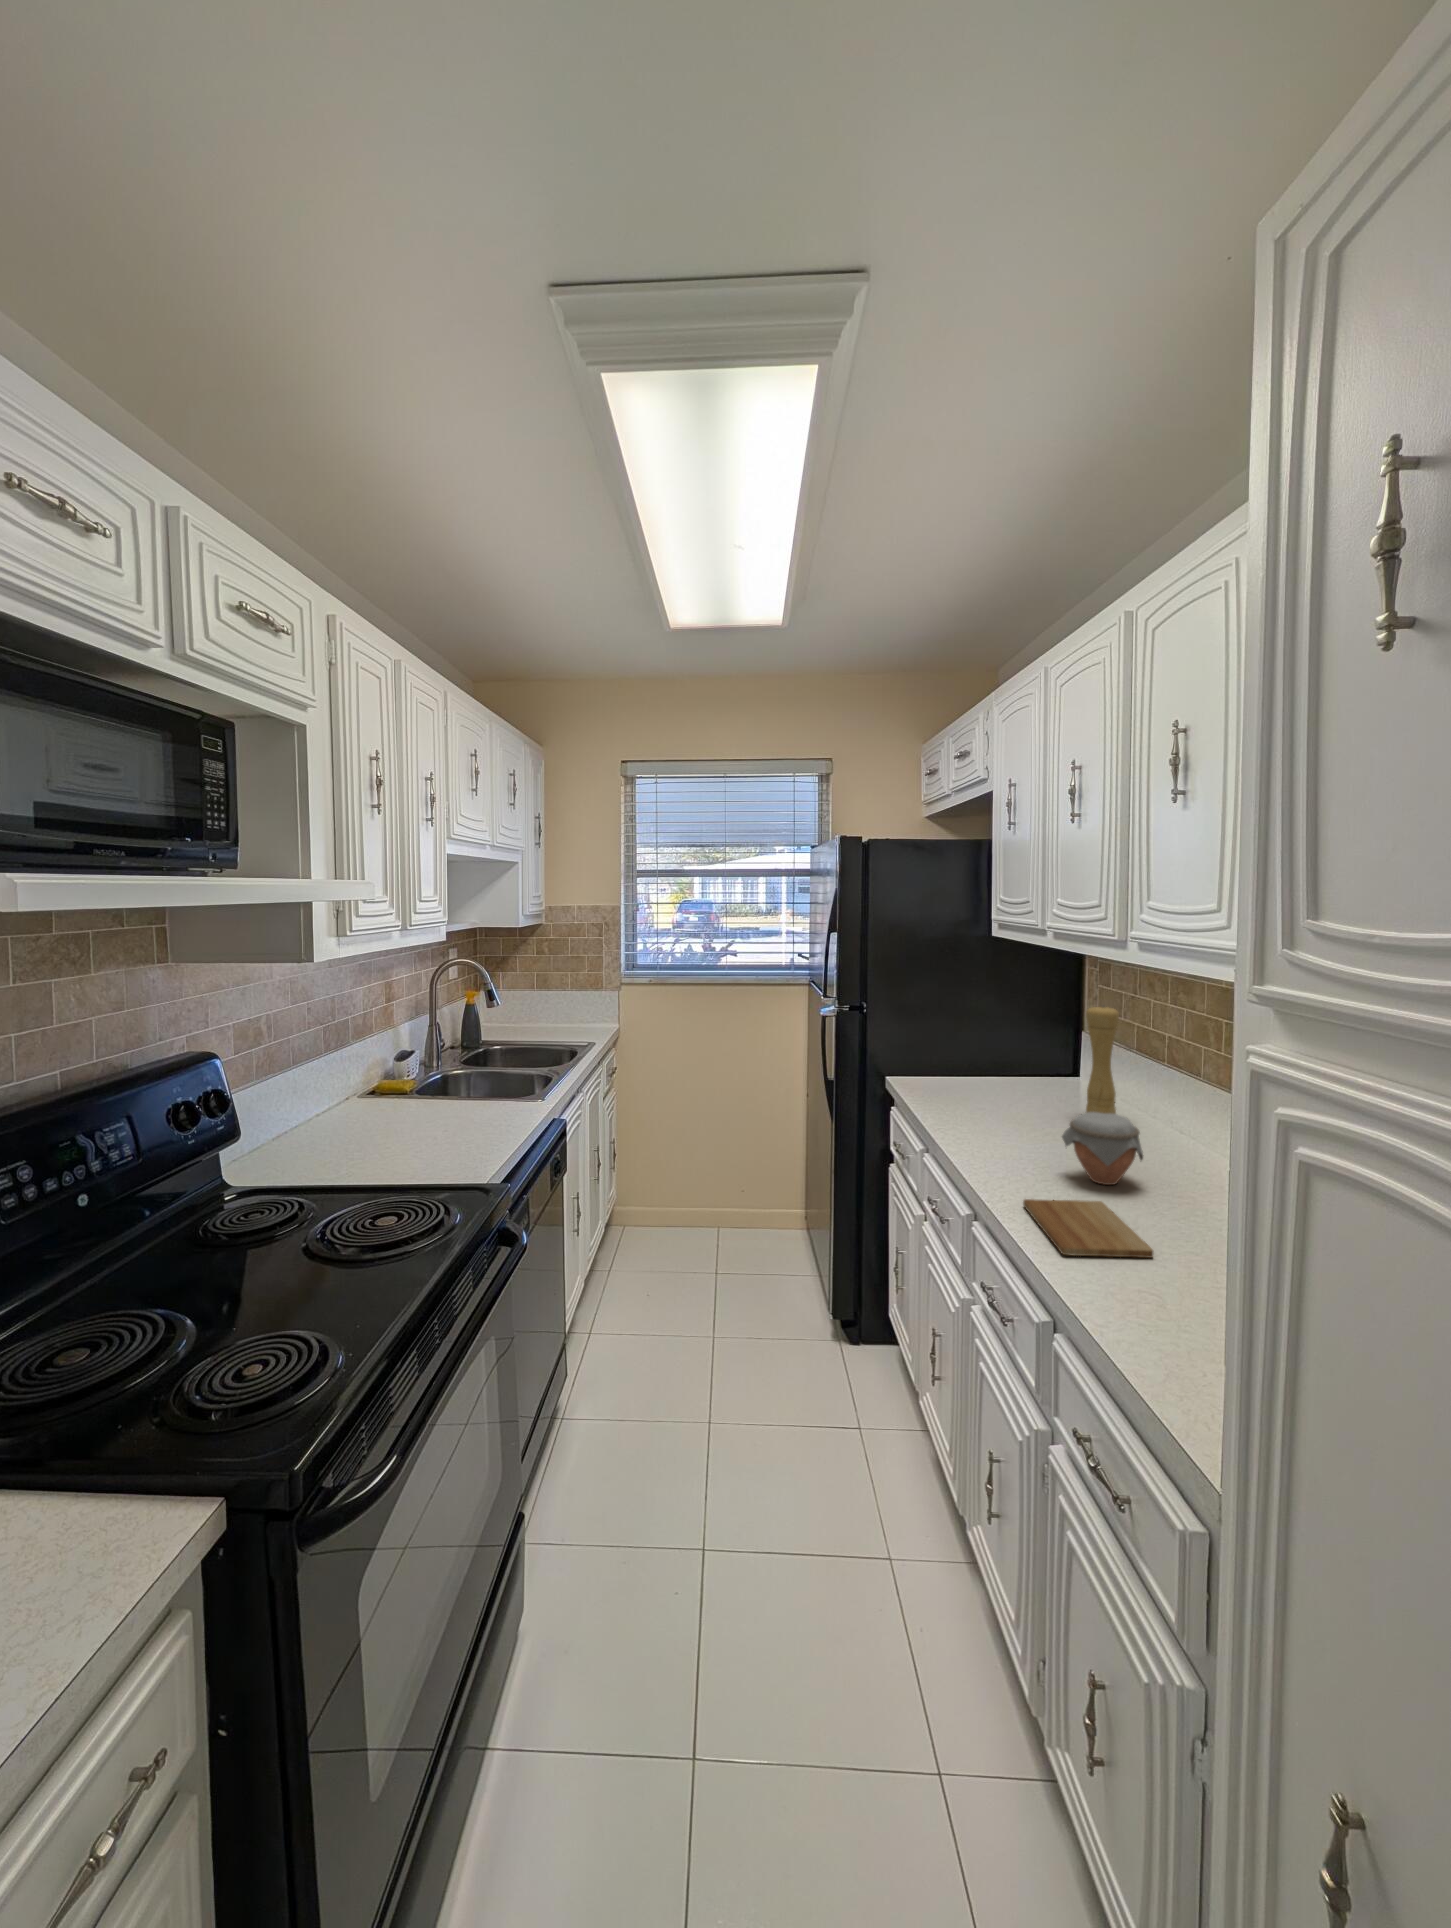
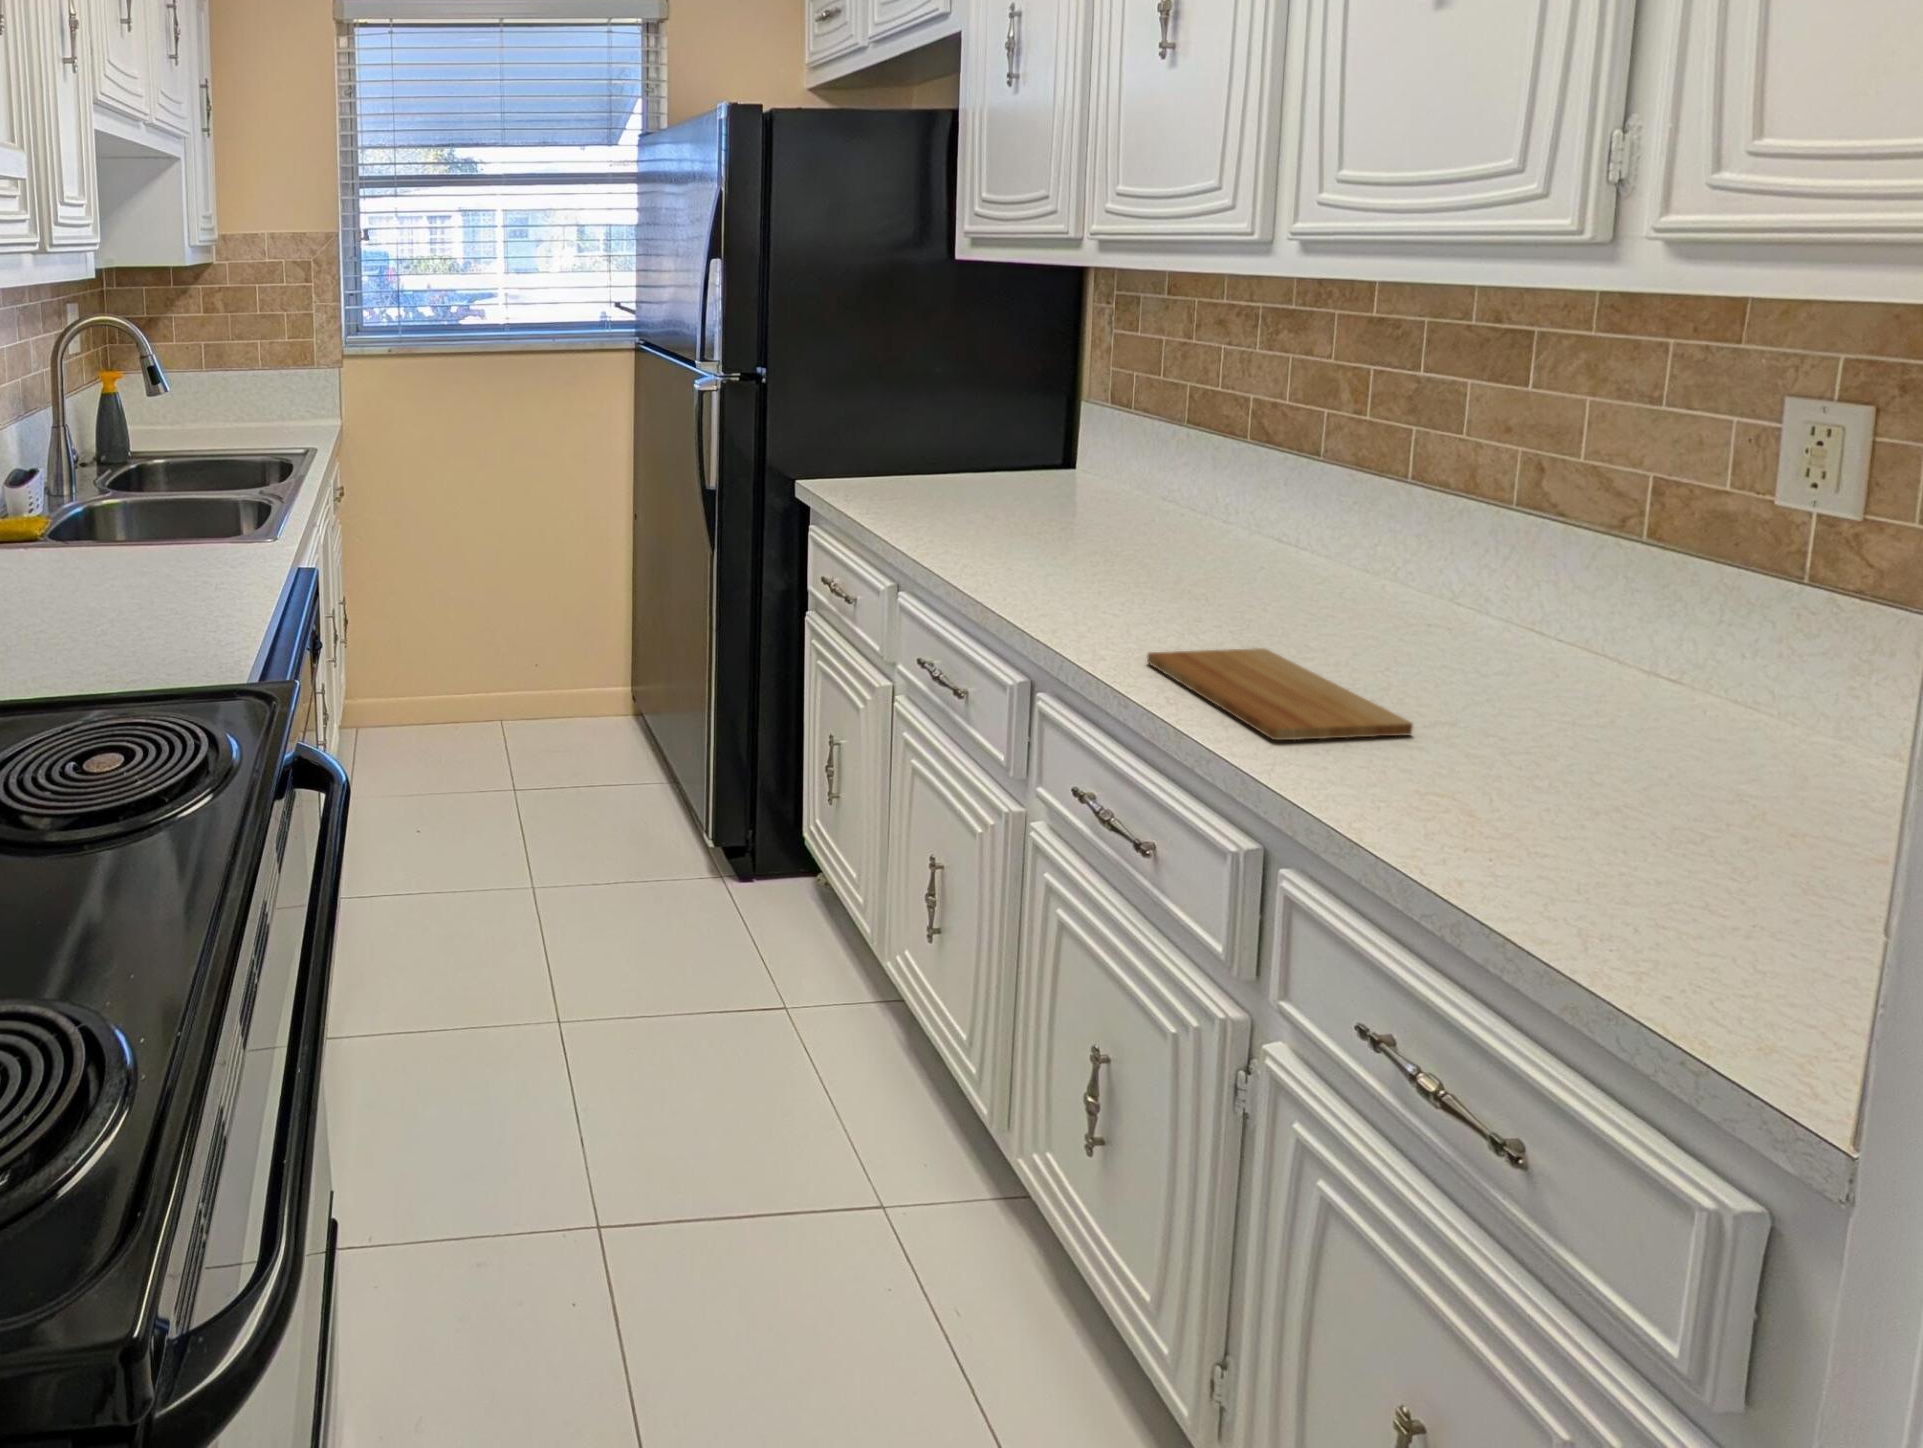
pepper mill: present [1086,1005,1119,1114] -> none [1130,352,1188,529]
jar: present [1062,1112,1143,1185] -> none [1164,511,1305,622]

